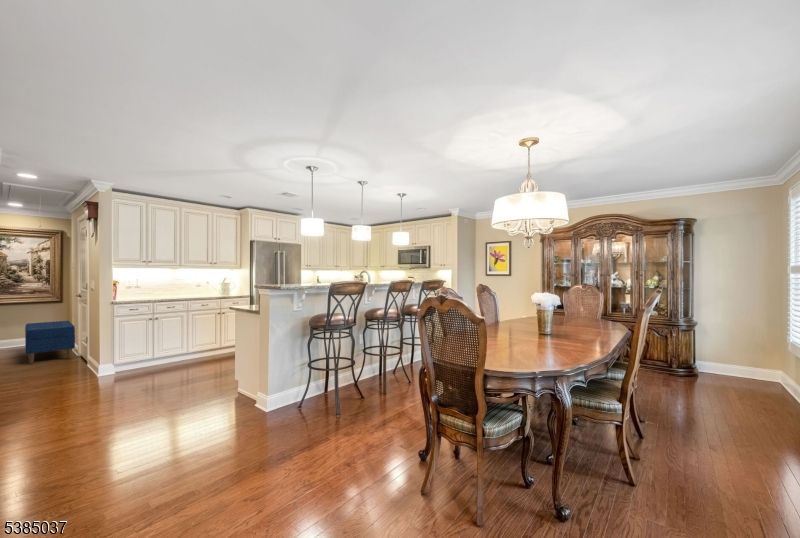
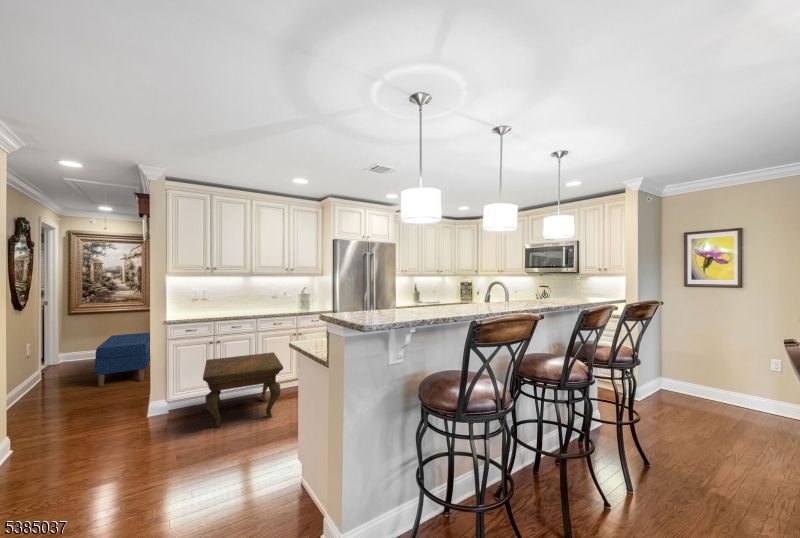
side table: none [147,326,215,376] -> present [203,352,283,428]

